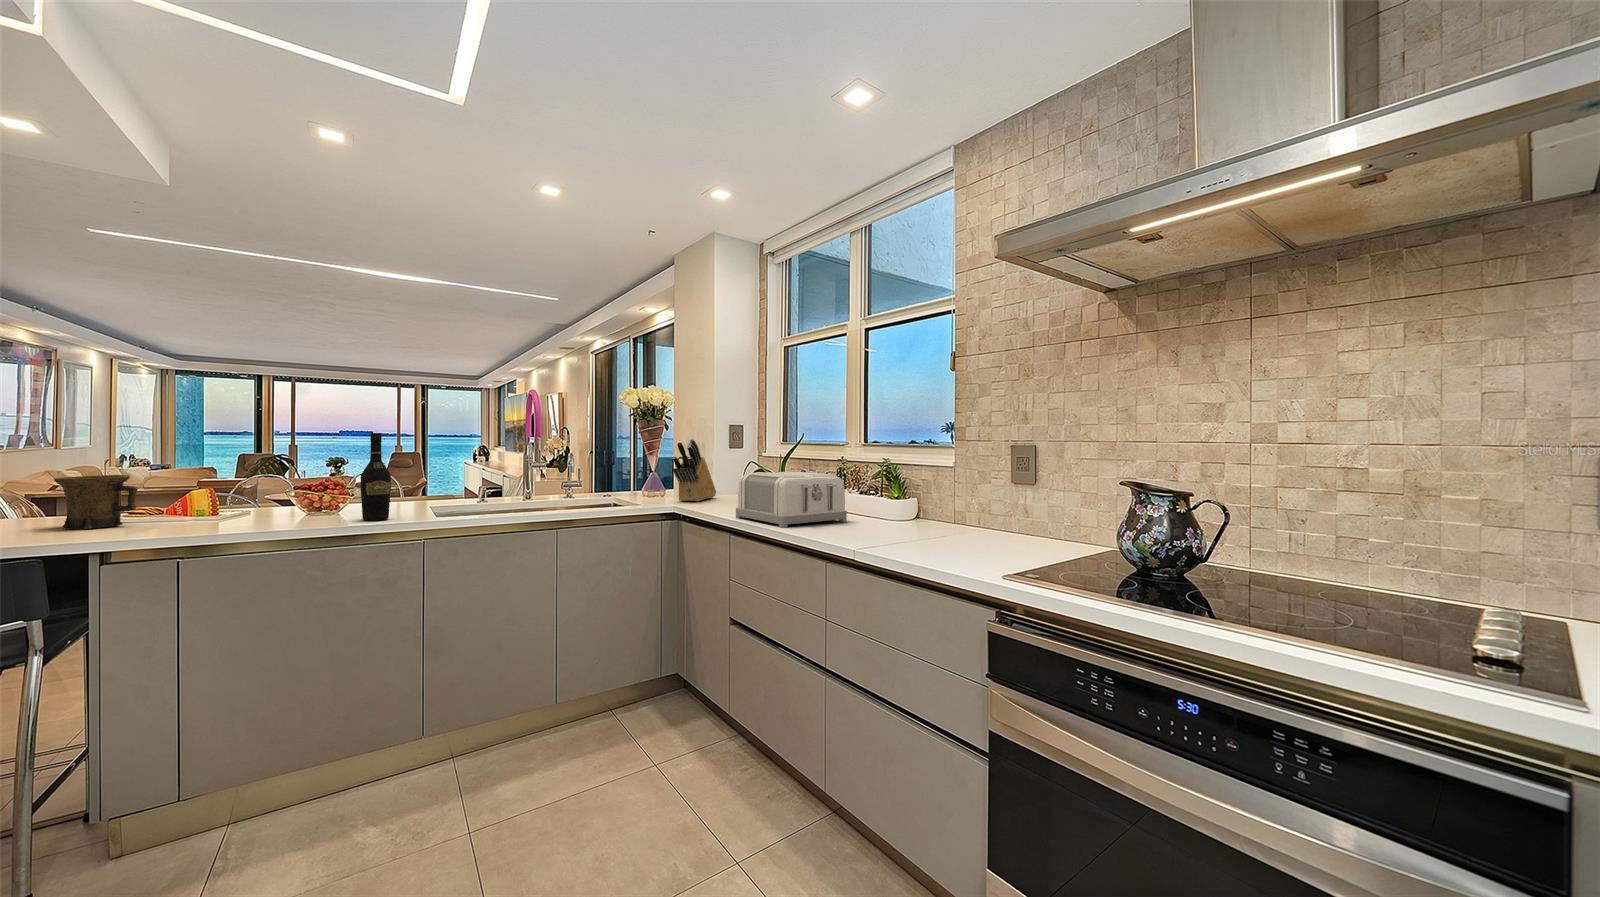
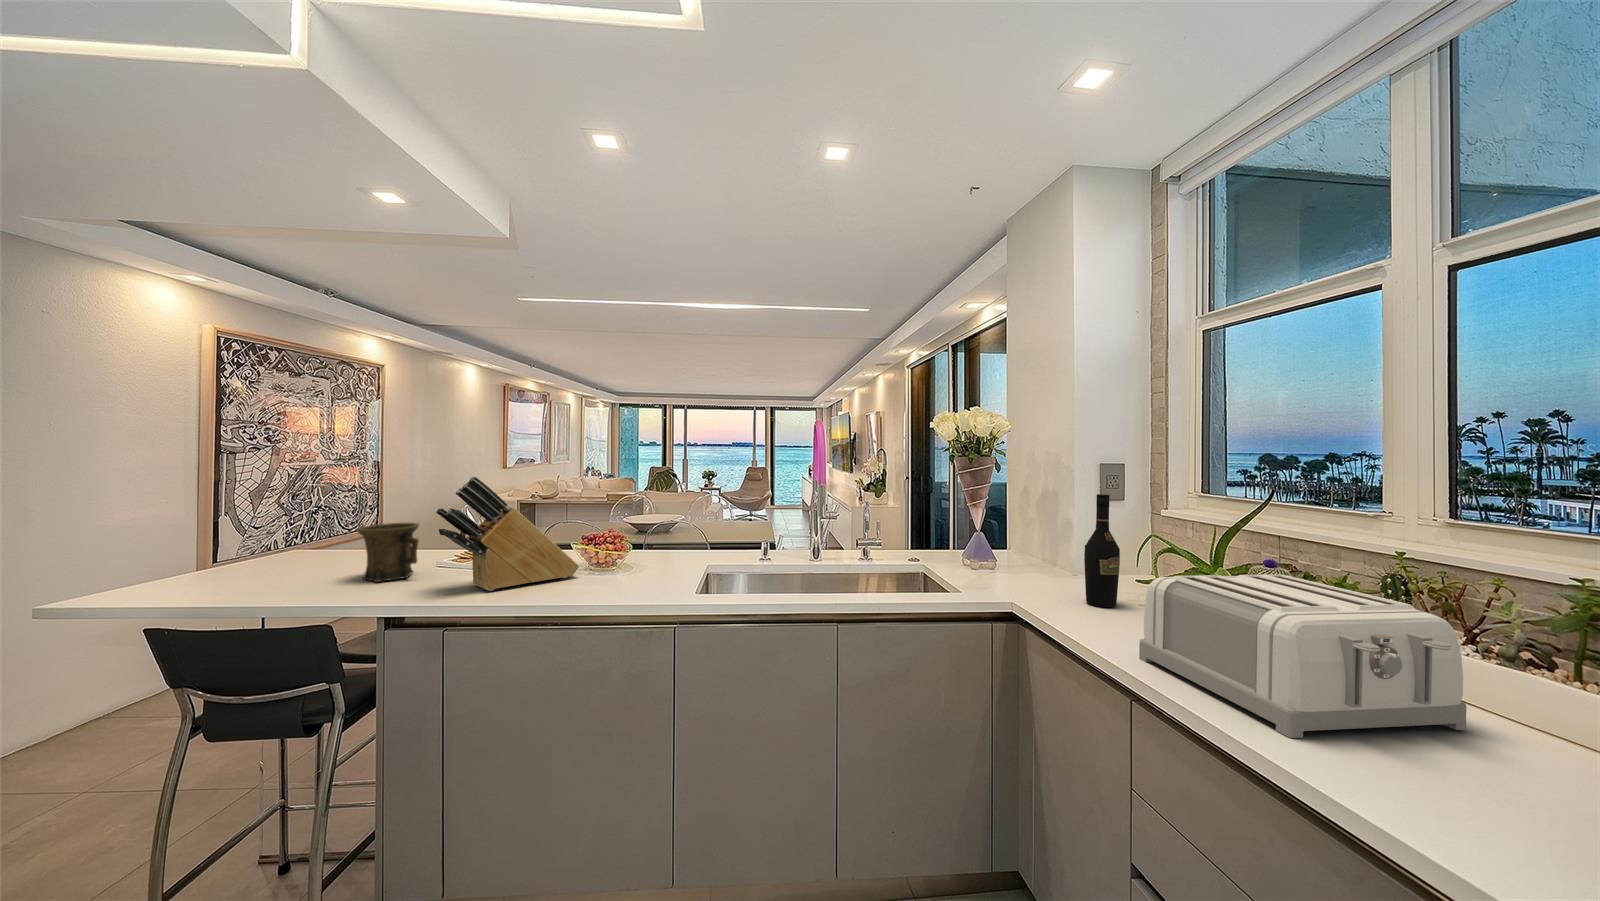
wine bottle: present [360,433,391,521] -> present [1084,494,1120,607]
knife block: present [672,439,716,501] -> present [436,476,579,591]

